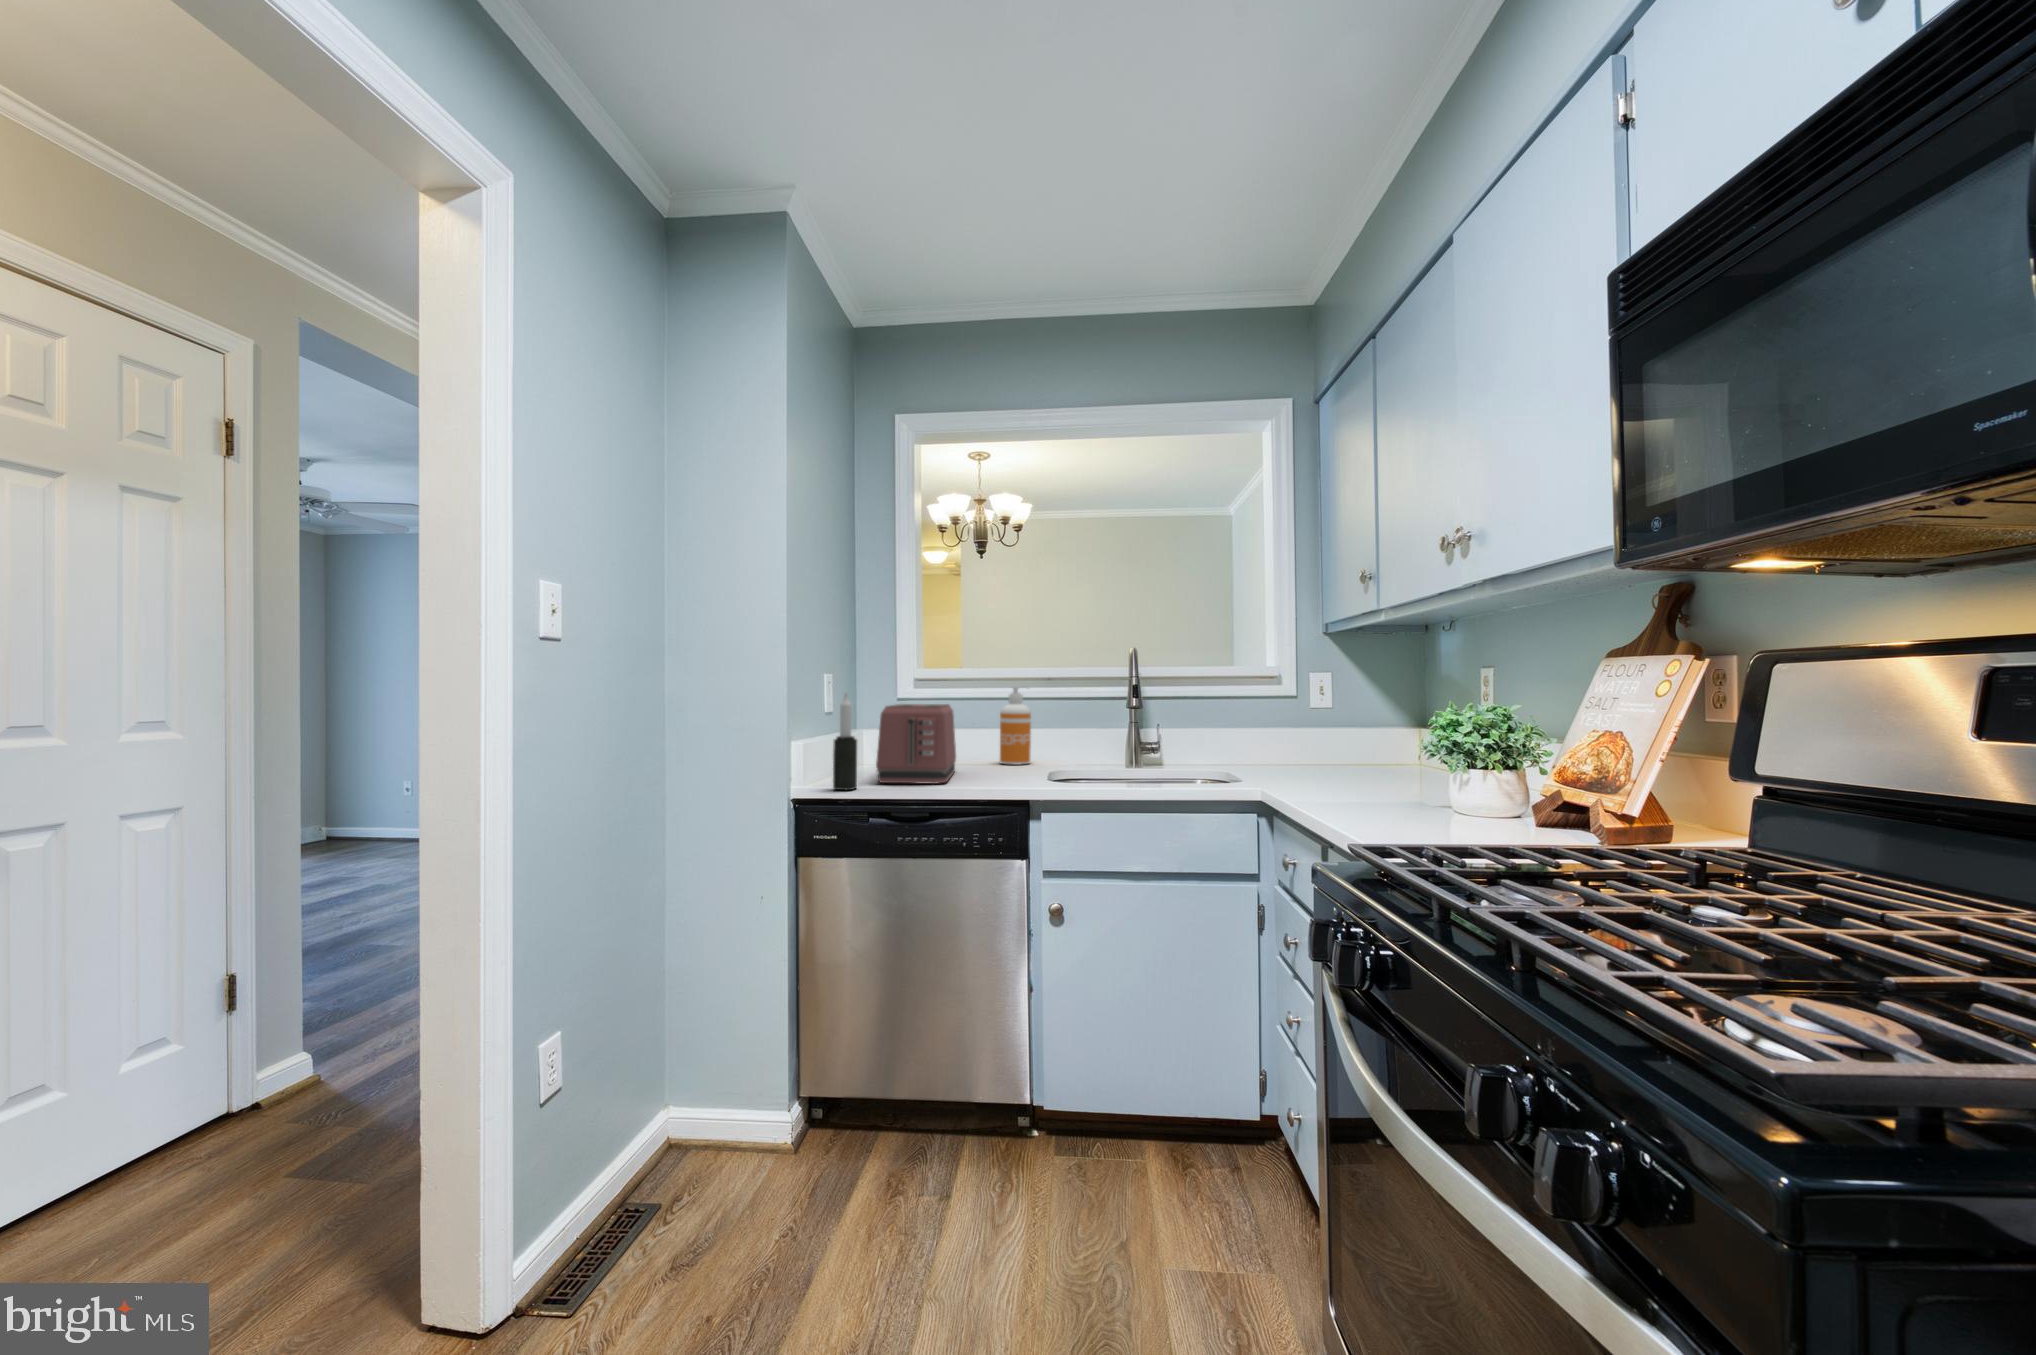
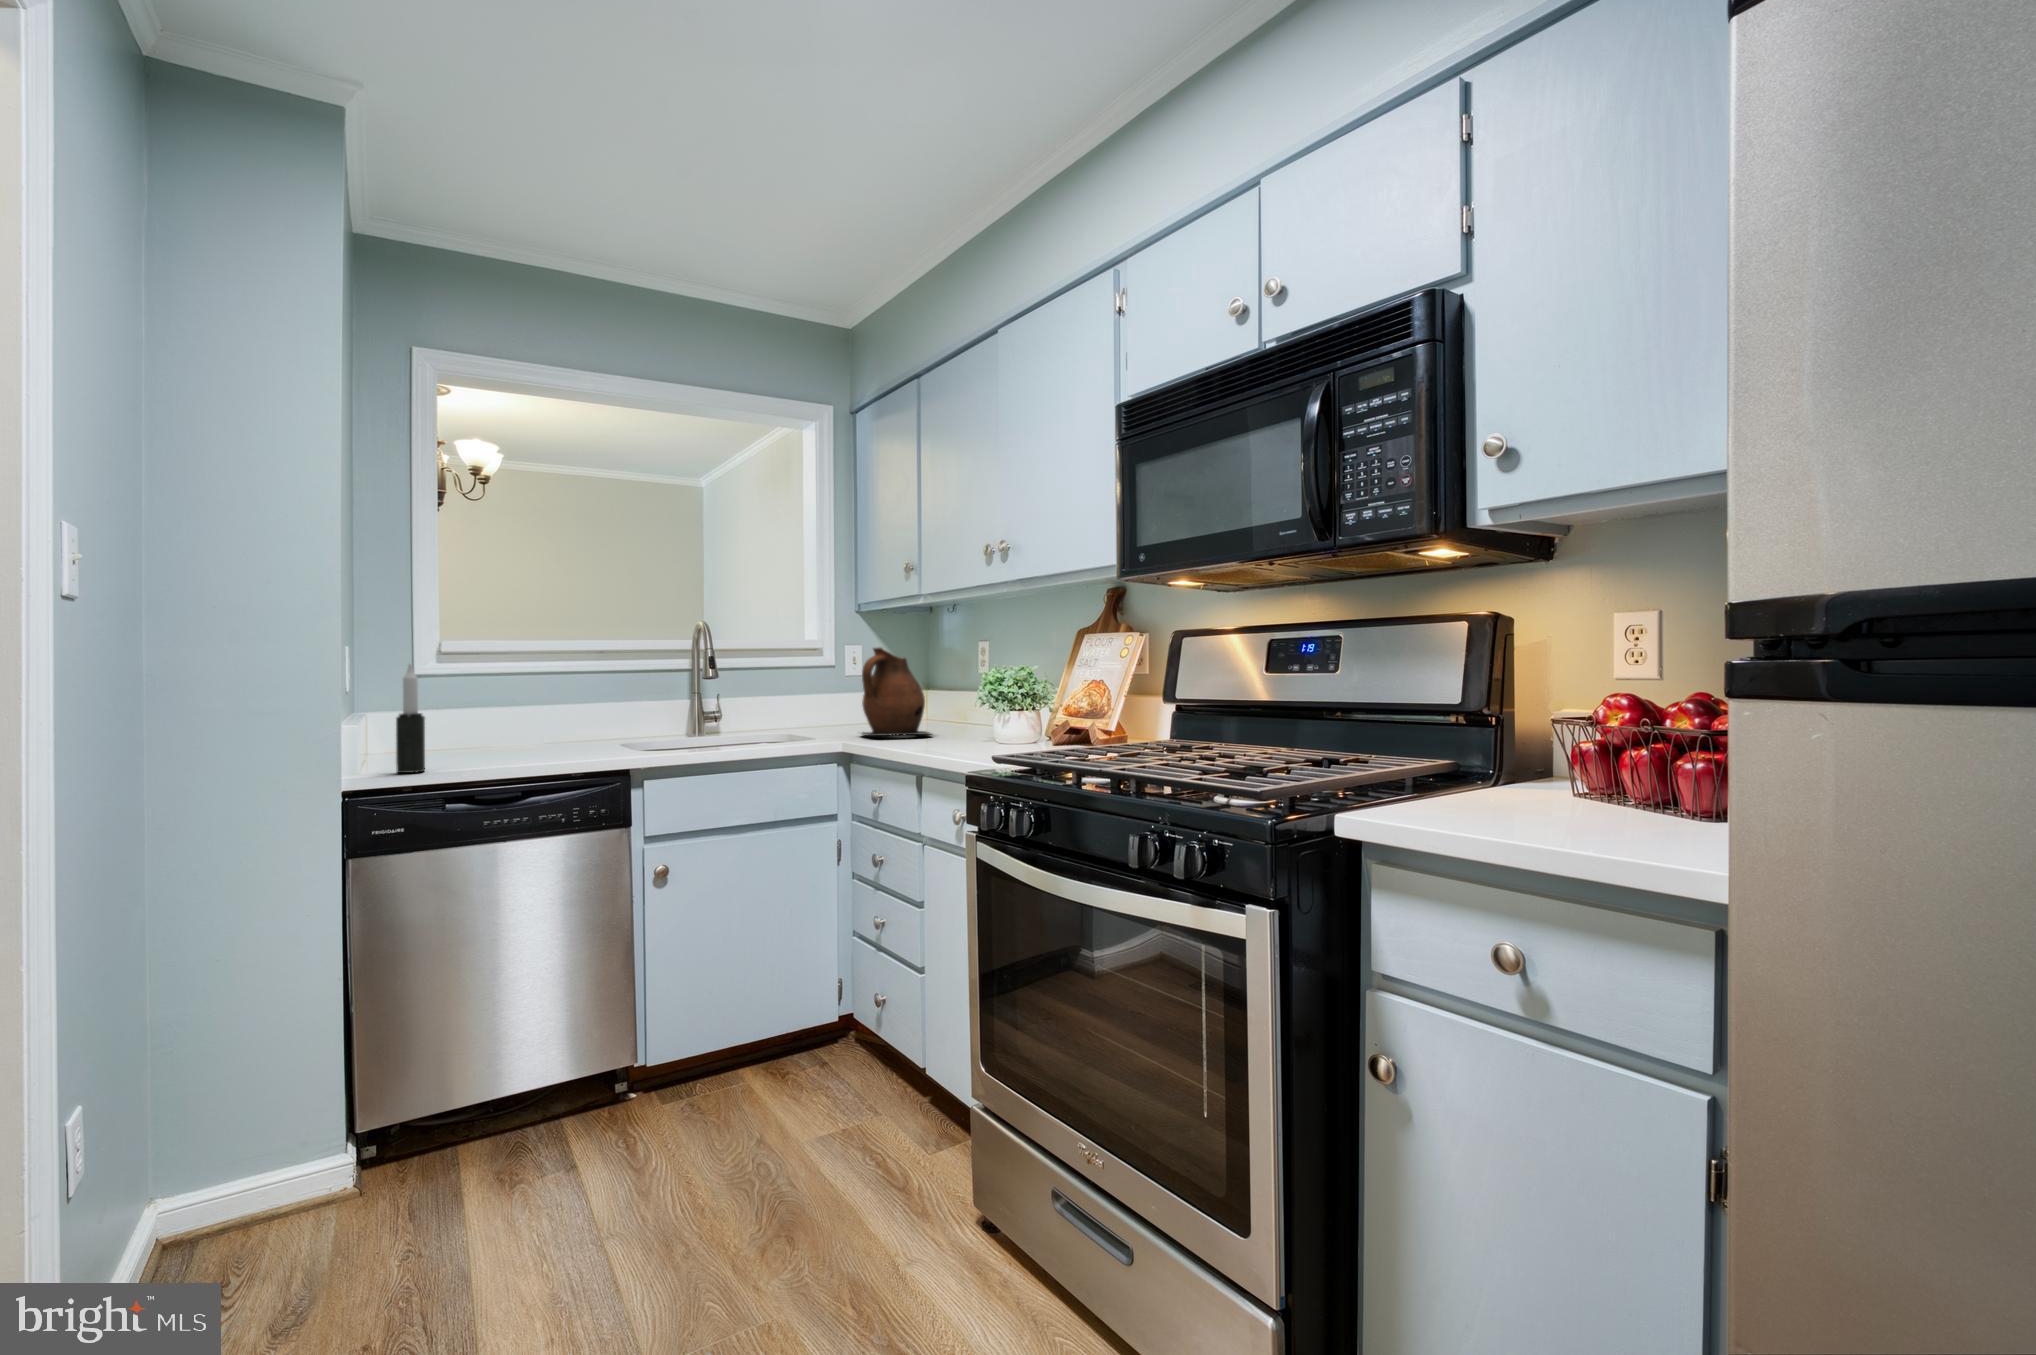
ceramic pitcher: none [1298,676,1389,788] -> present [862,648,932,736]
soap dispenser: present [1000,686,1031,765] -> none [544,660,581,743]
toaster: present [876,704,956,784] -> none [428,679,527,764]

